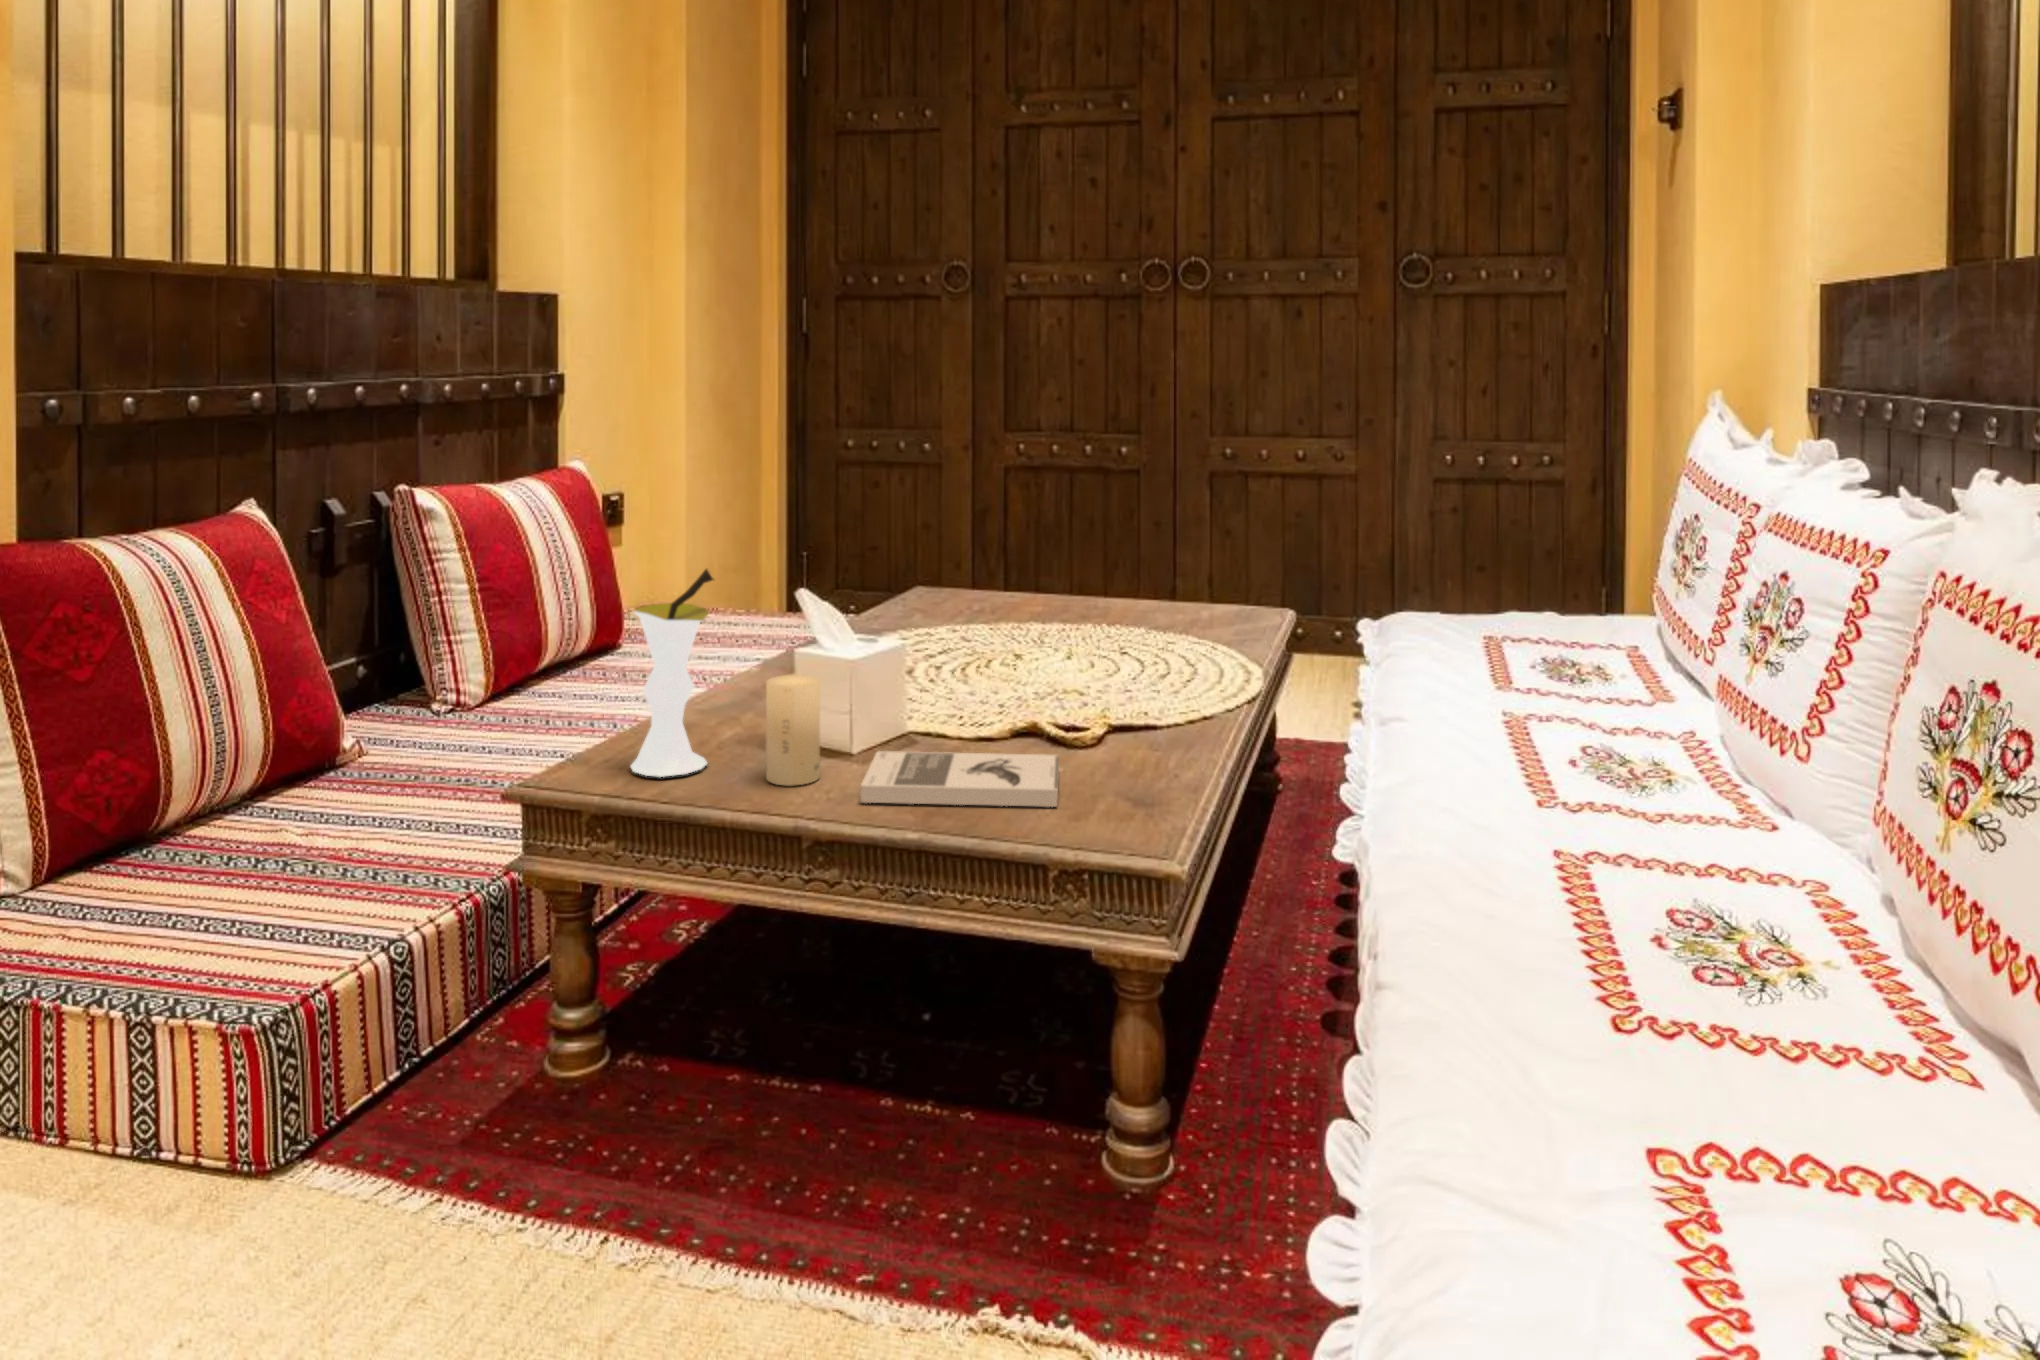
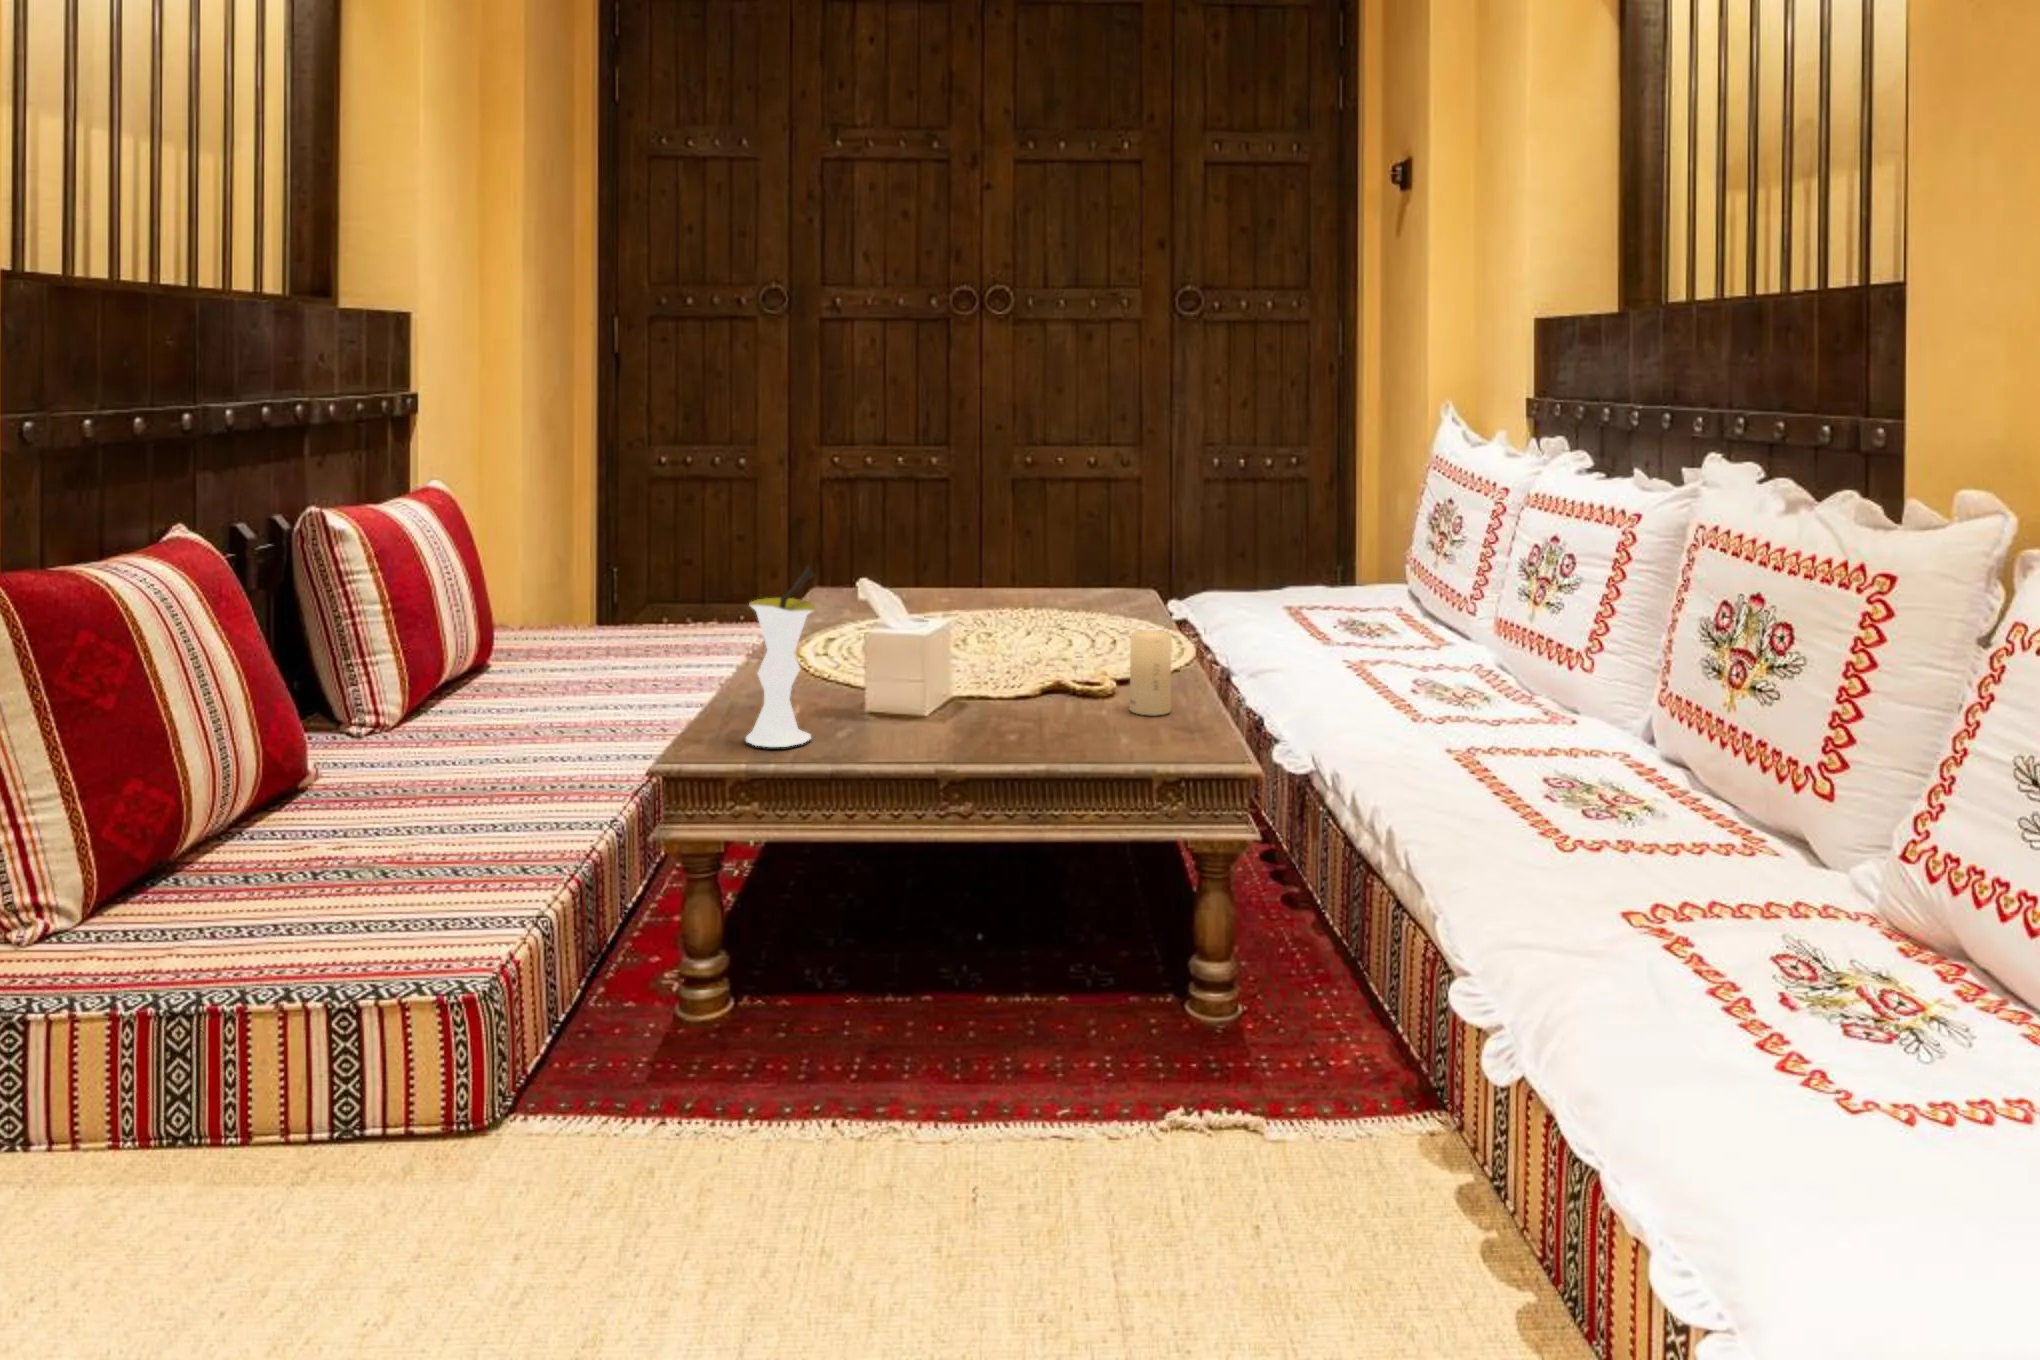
candle: present [766,674,820,786] -> present [1129,631,1172,715]
book: present [860,751,1059,807] -> none [953,704,1126,751]

